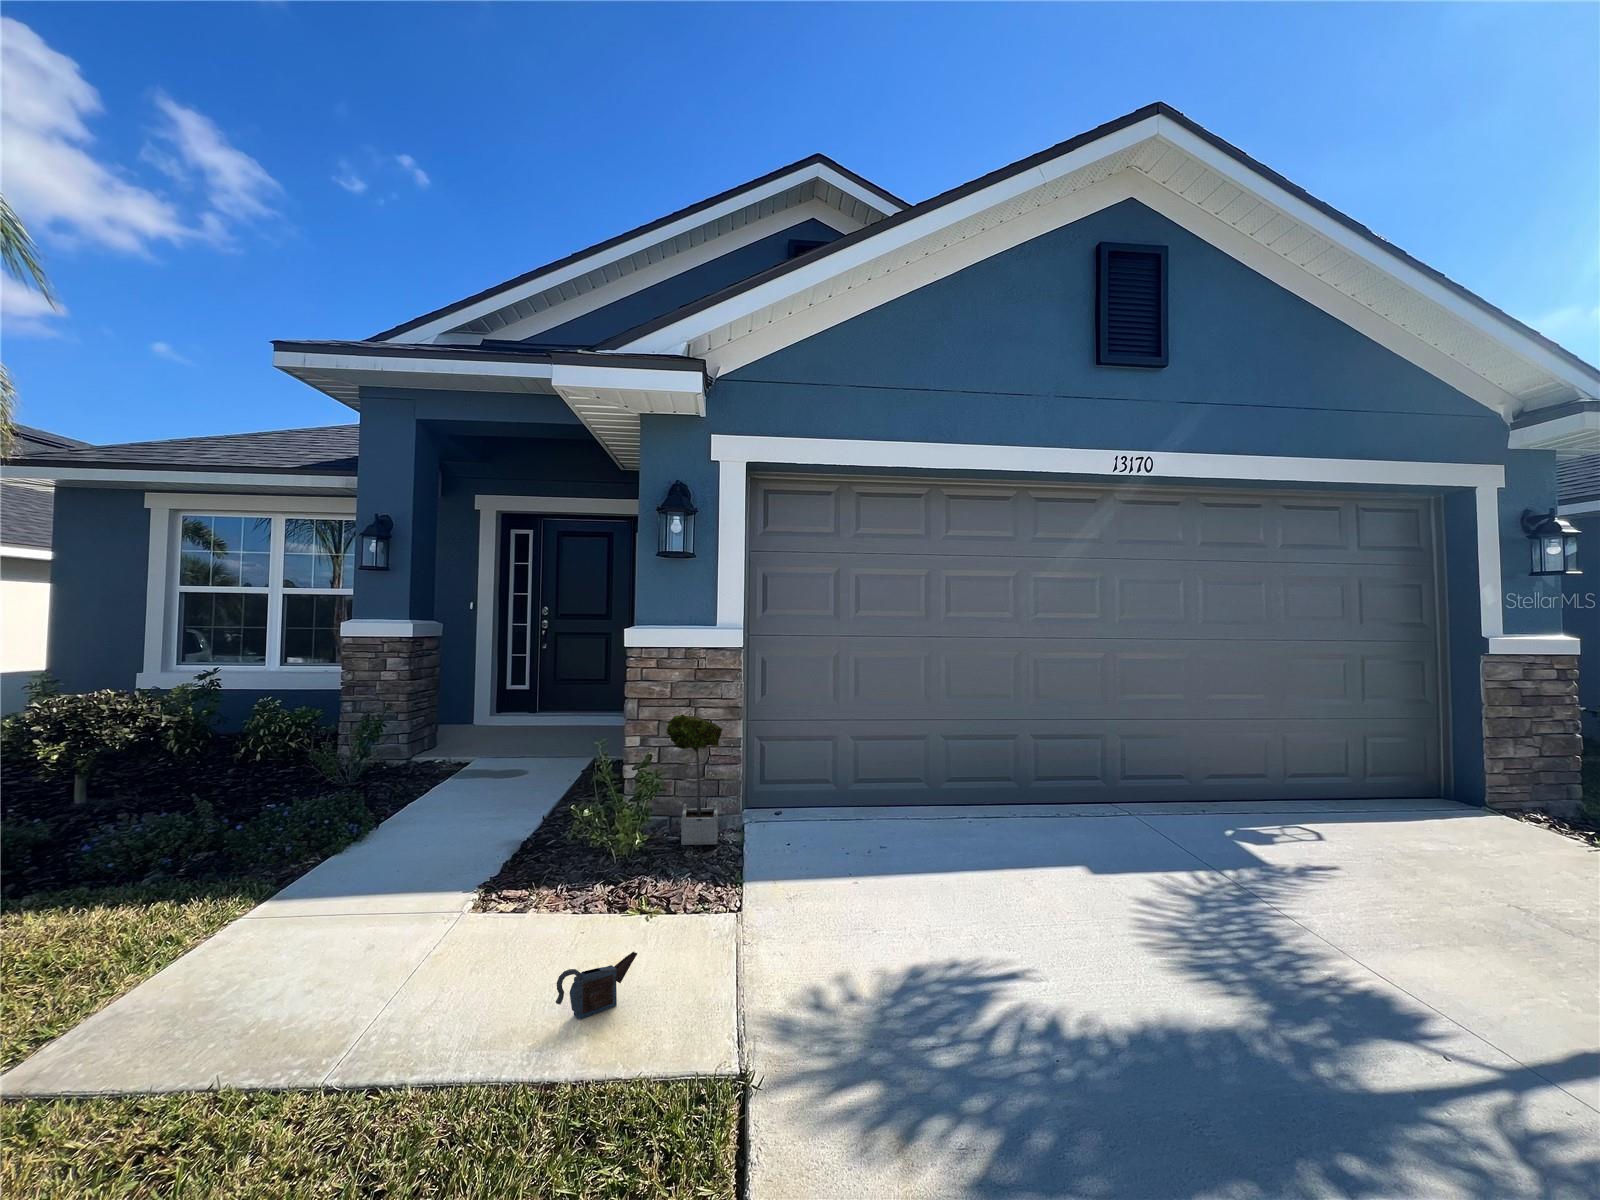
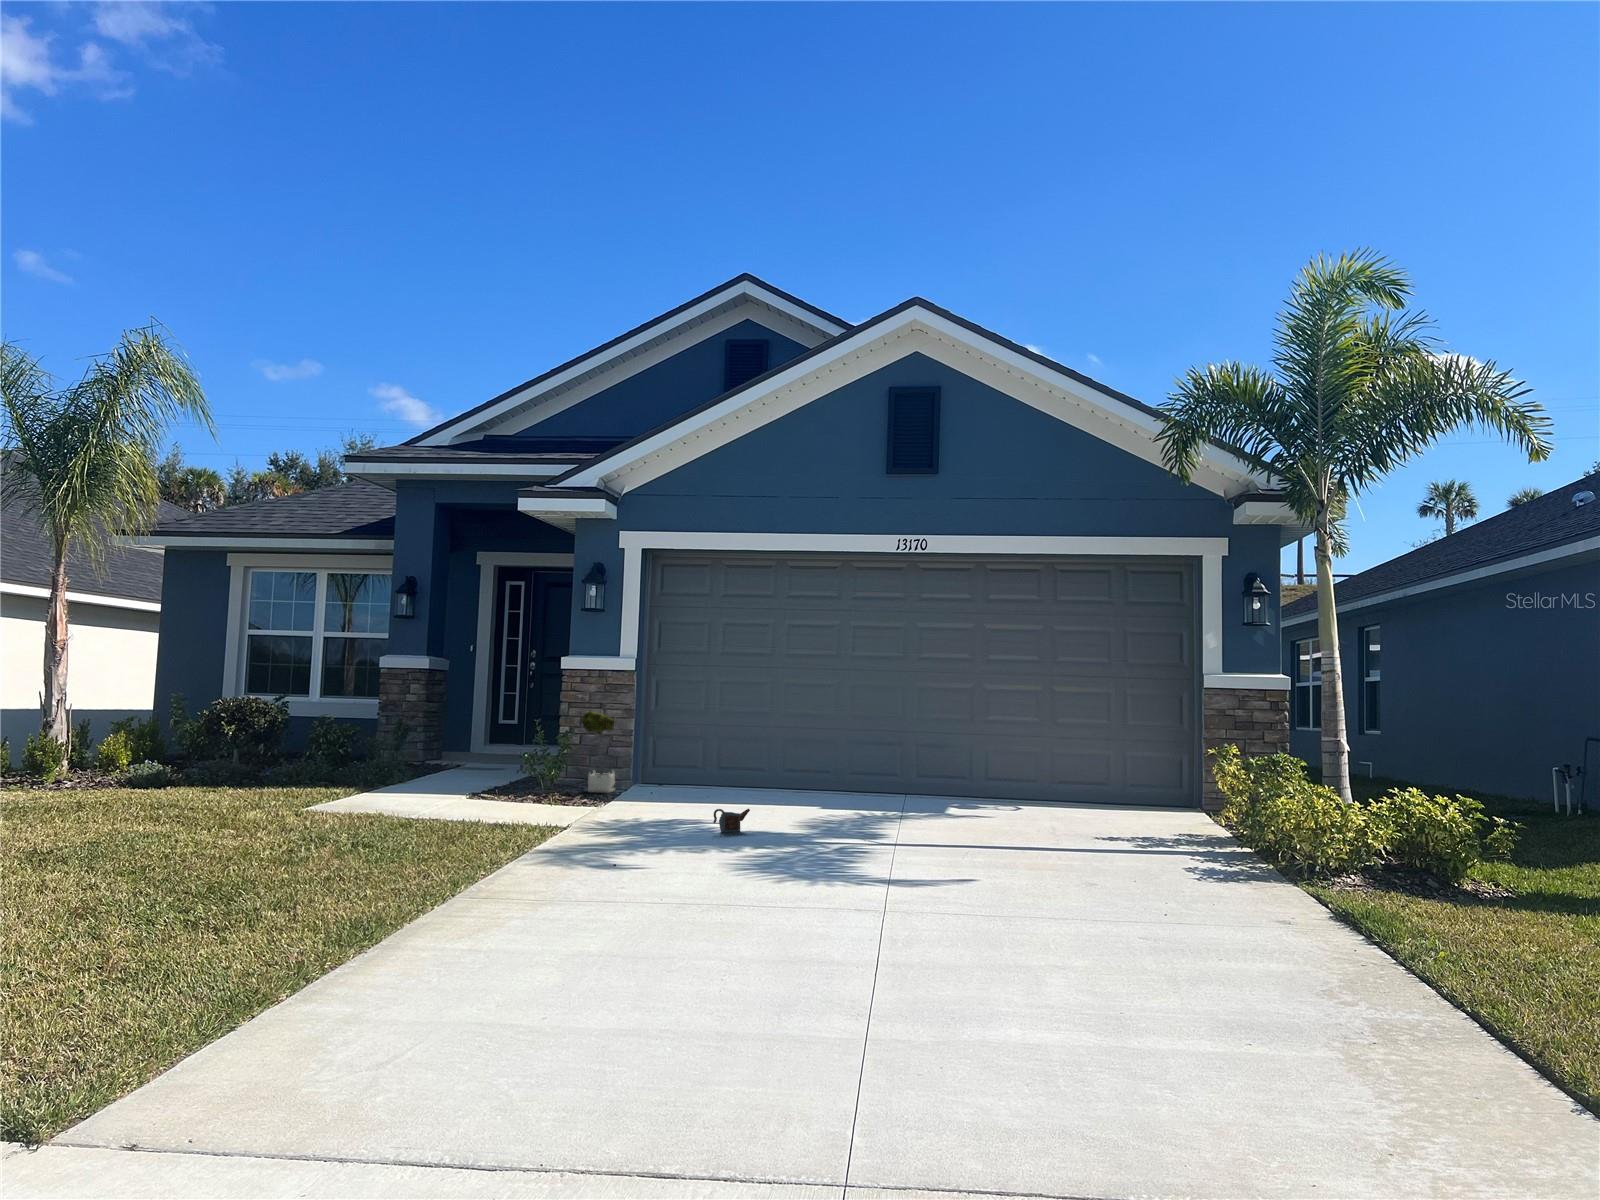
watering can: present [556,952,637,1019] -> present [713,809,750,832]

